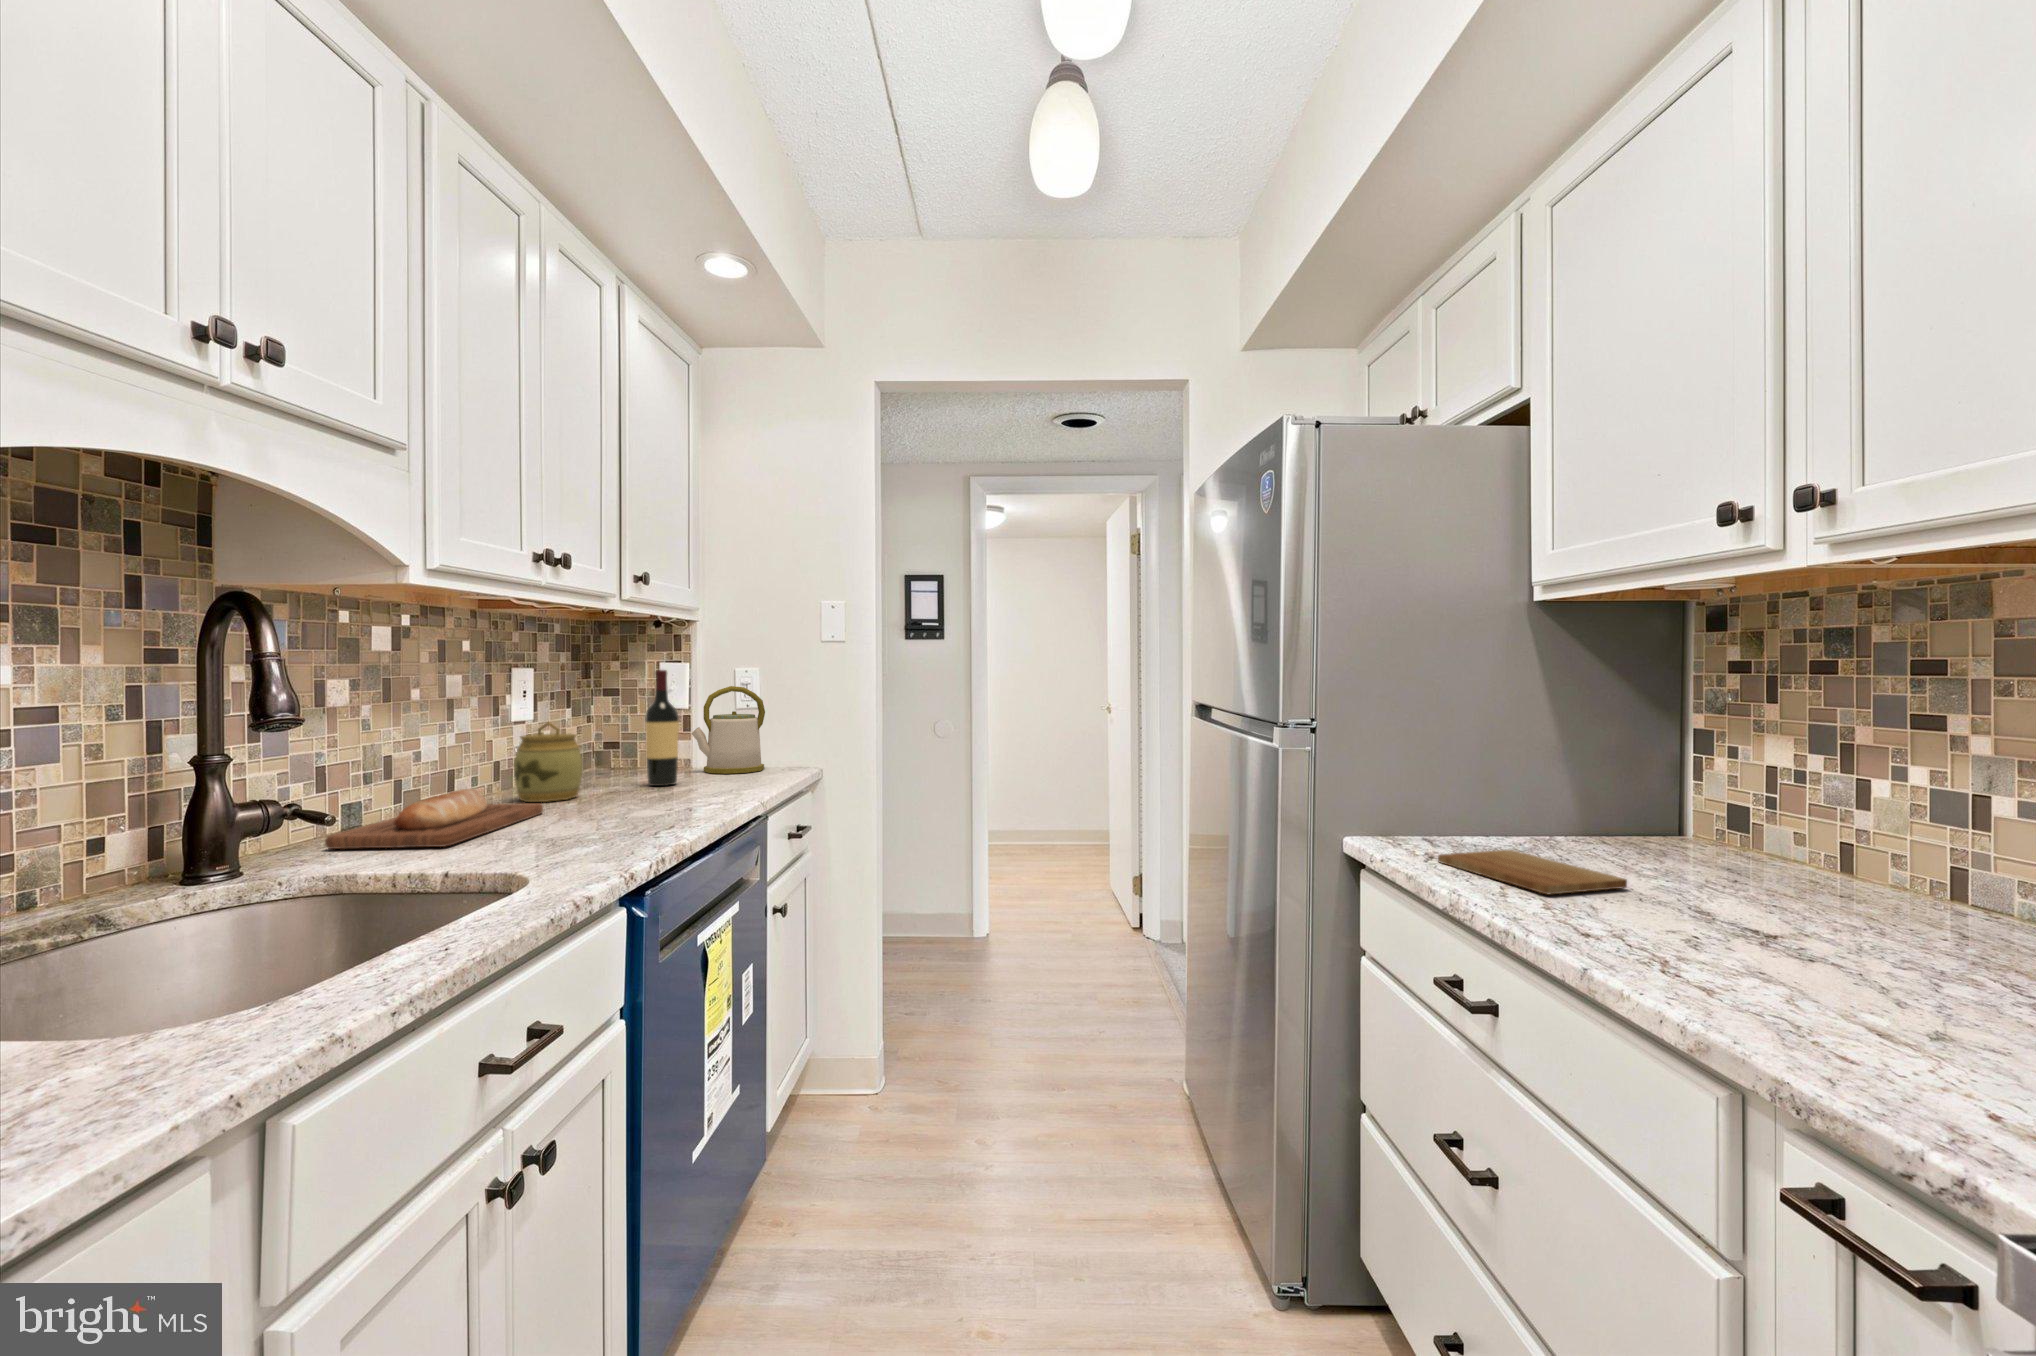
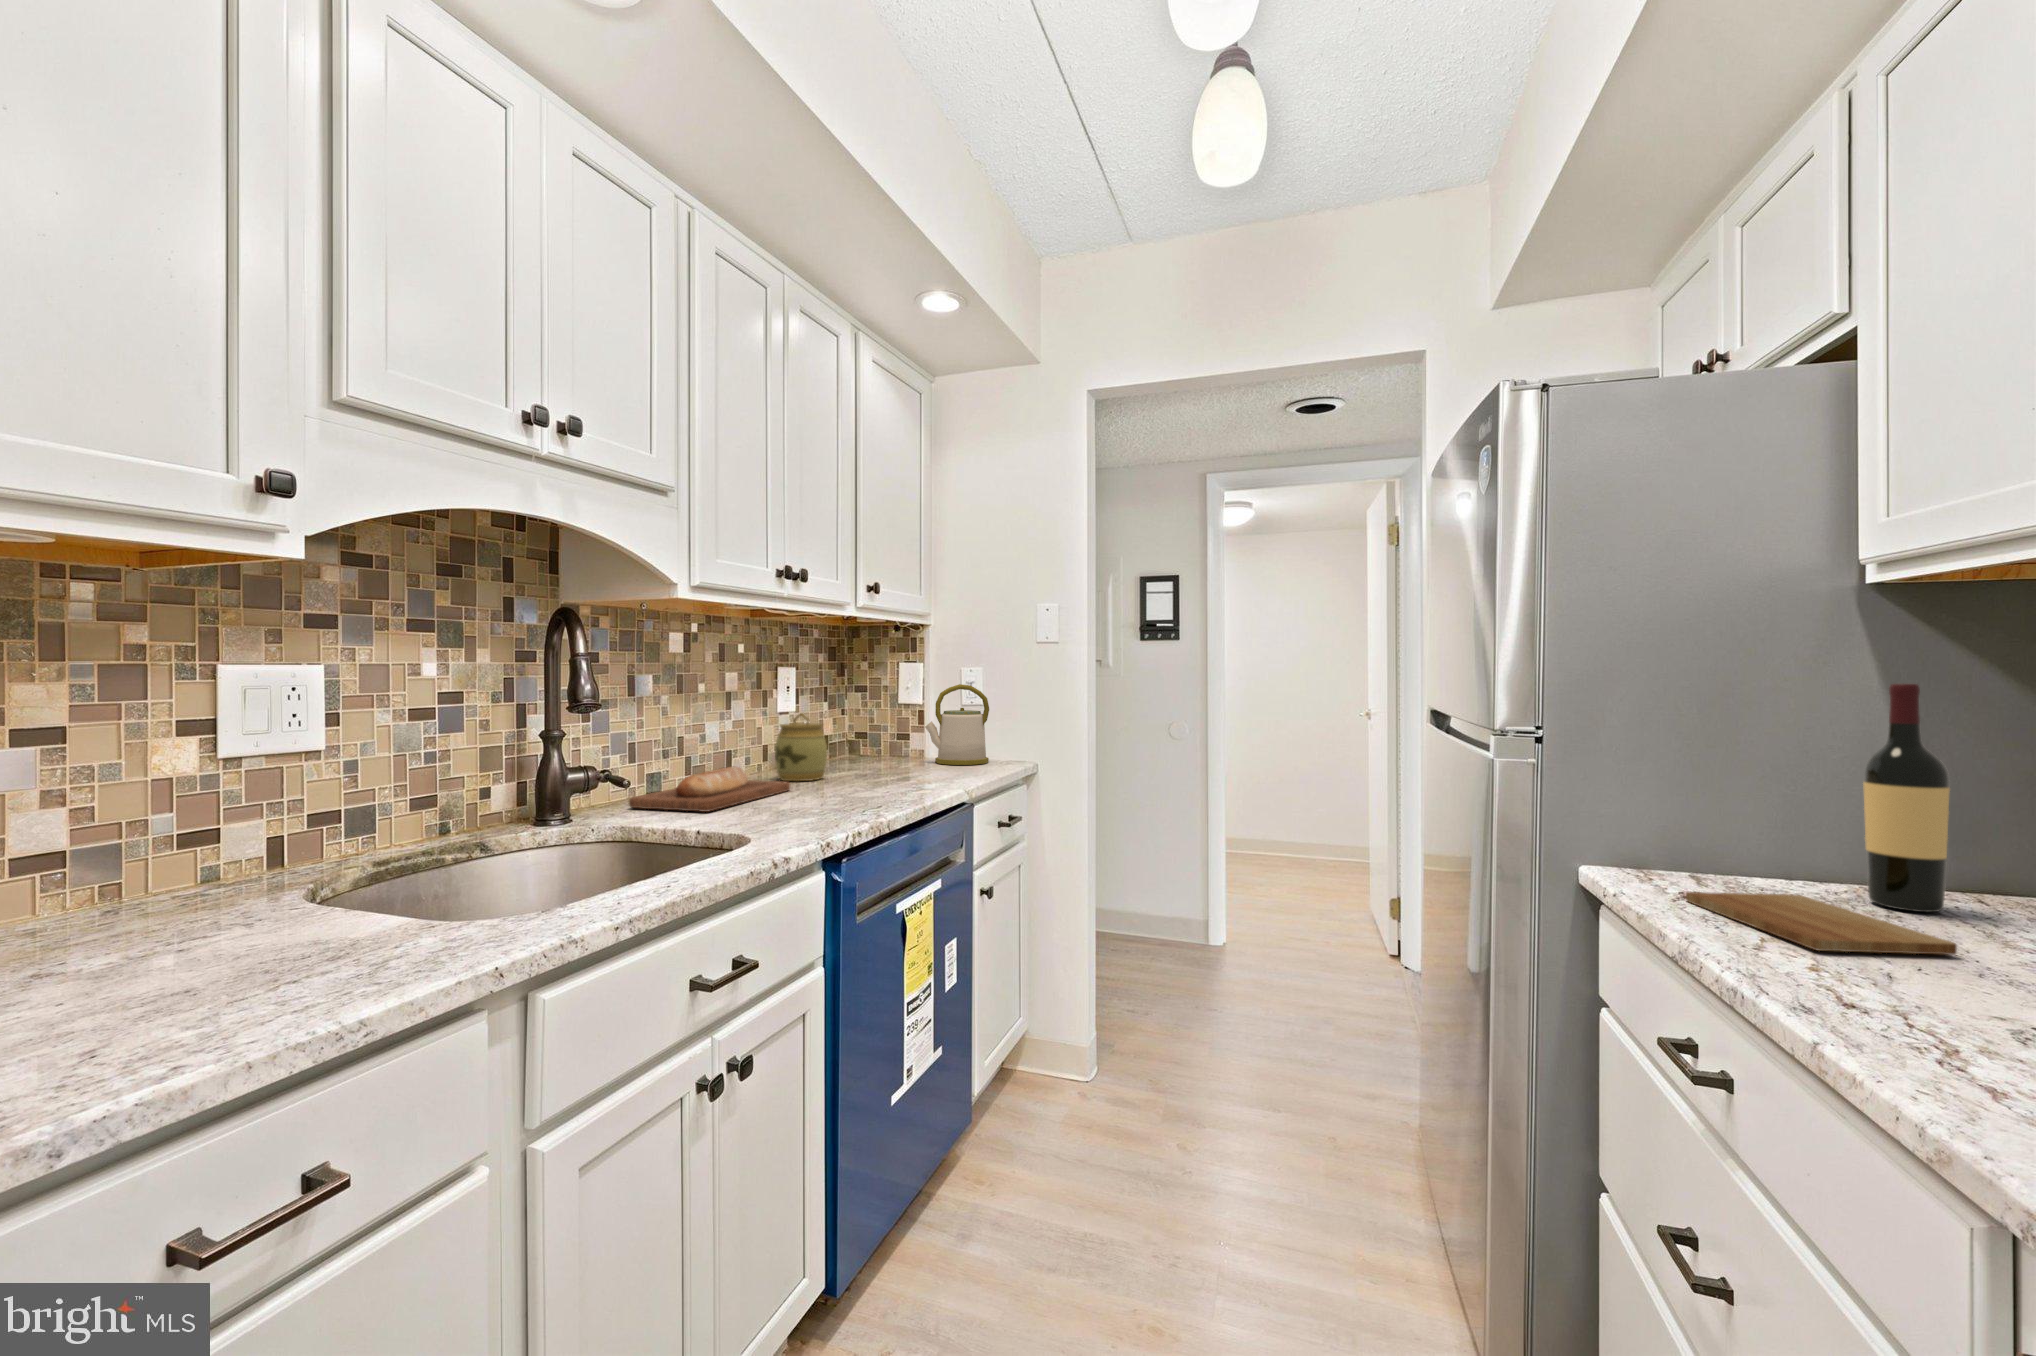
wine bottle: present [645,670,679,786] -> present [1863,683,1950,912]

